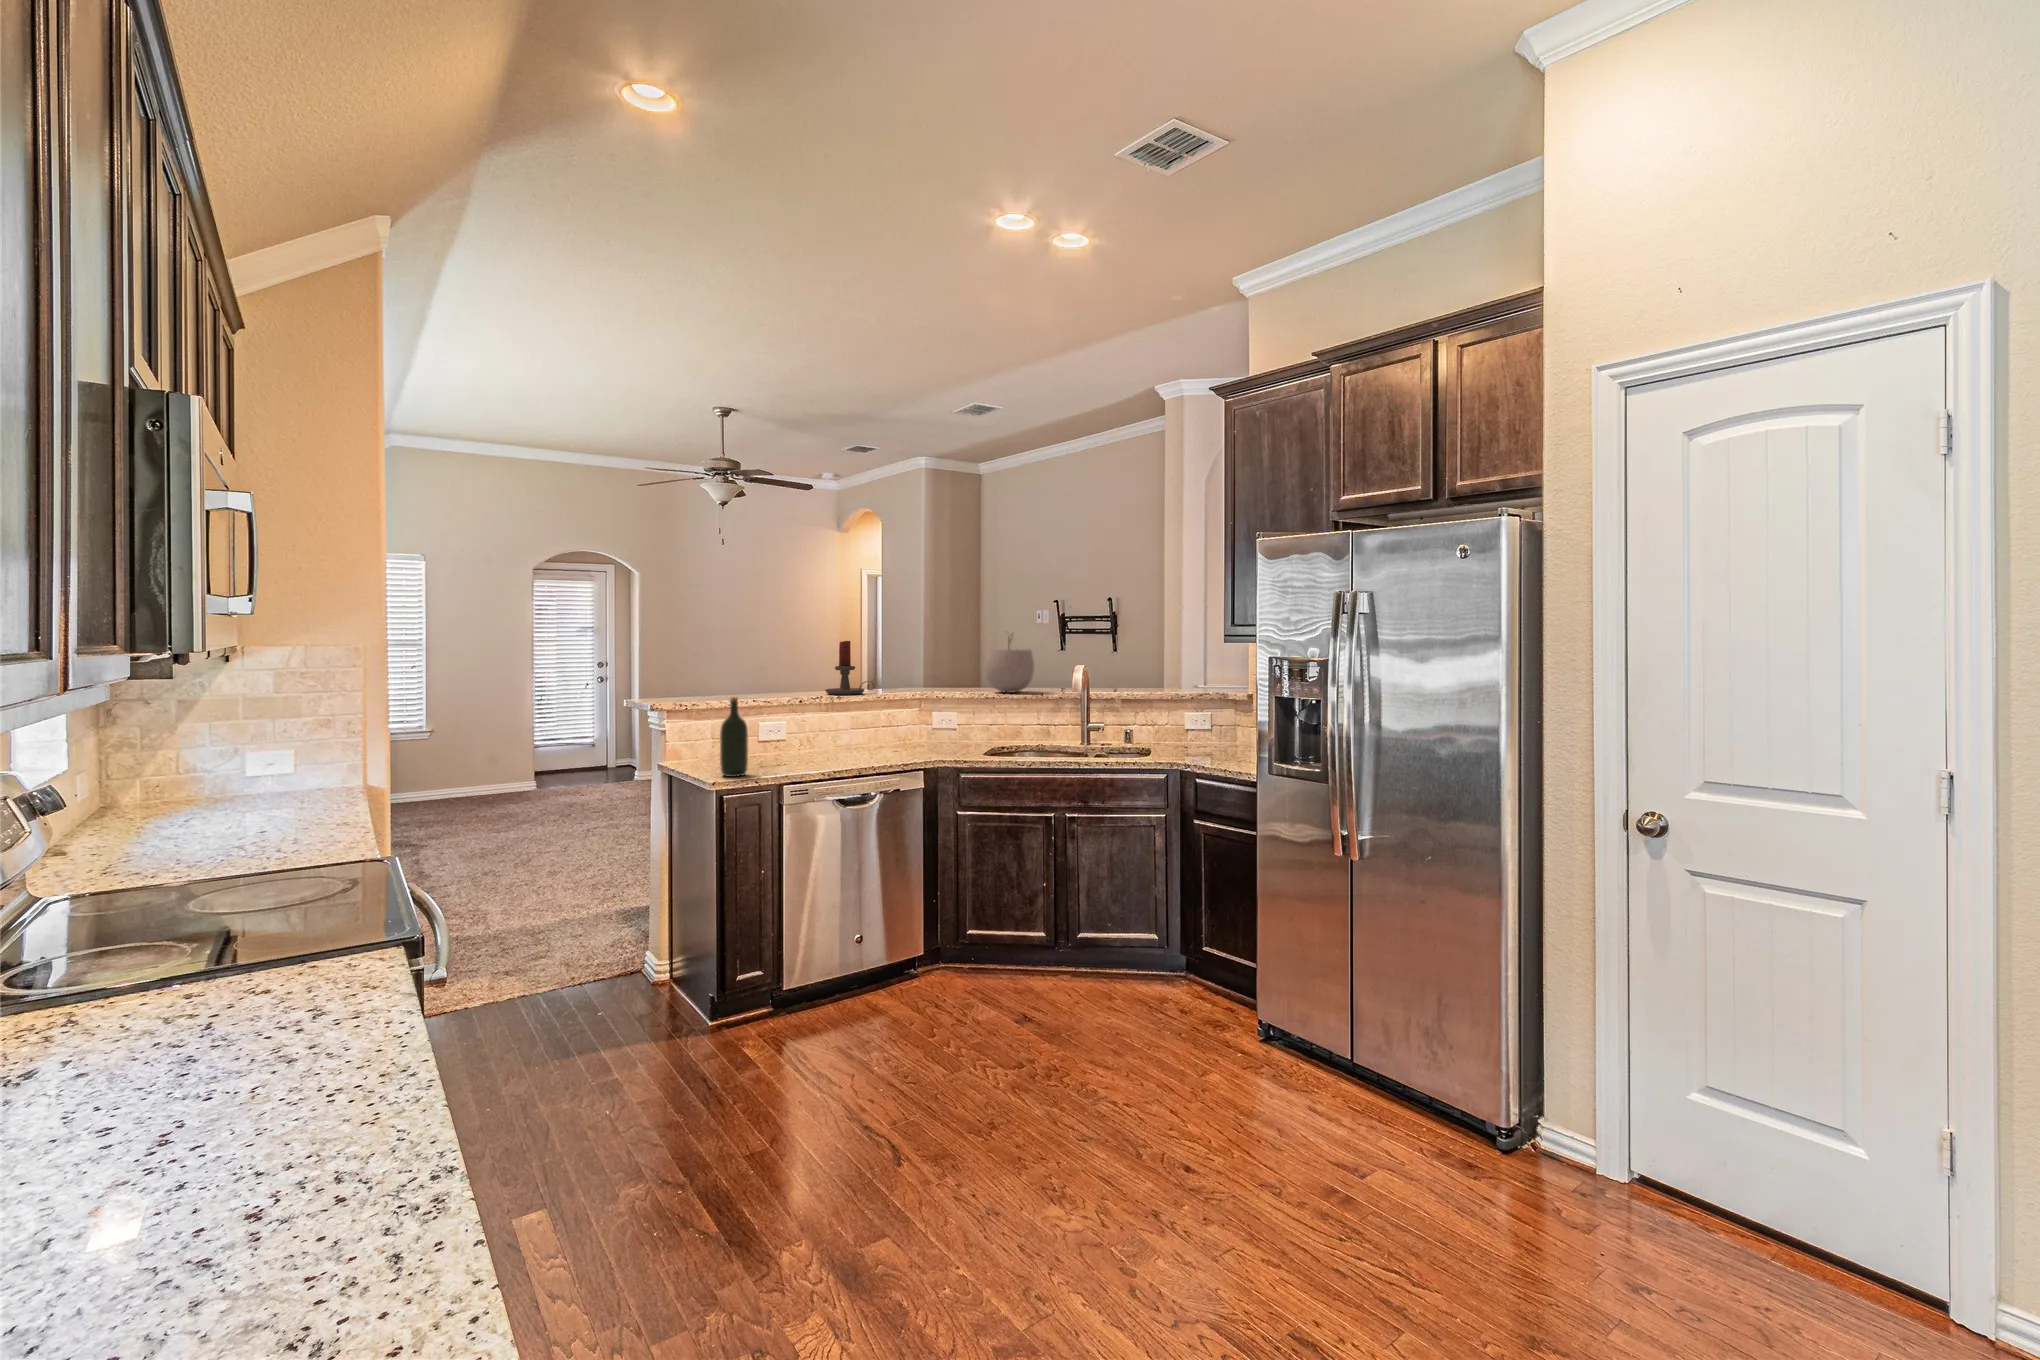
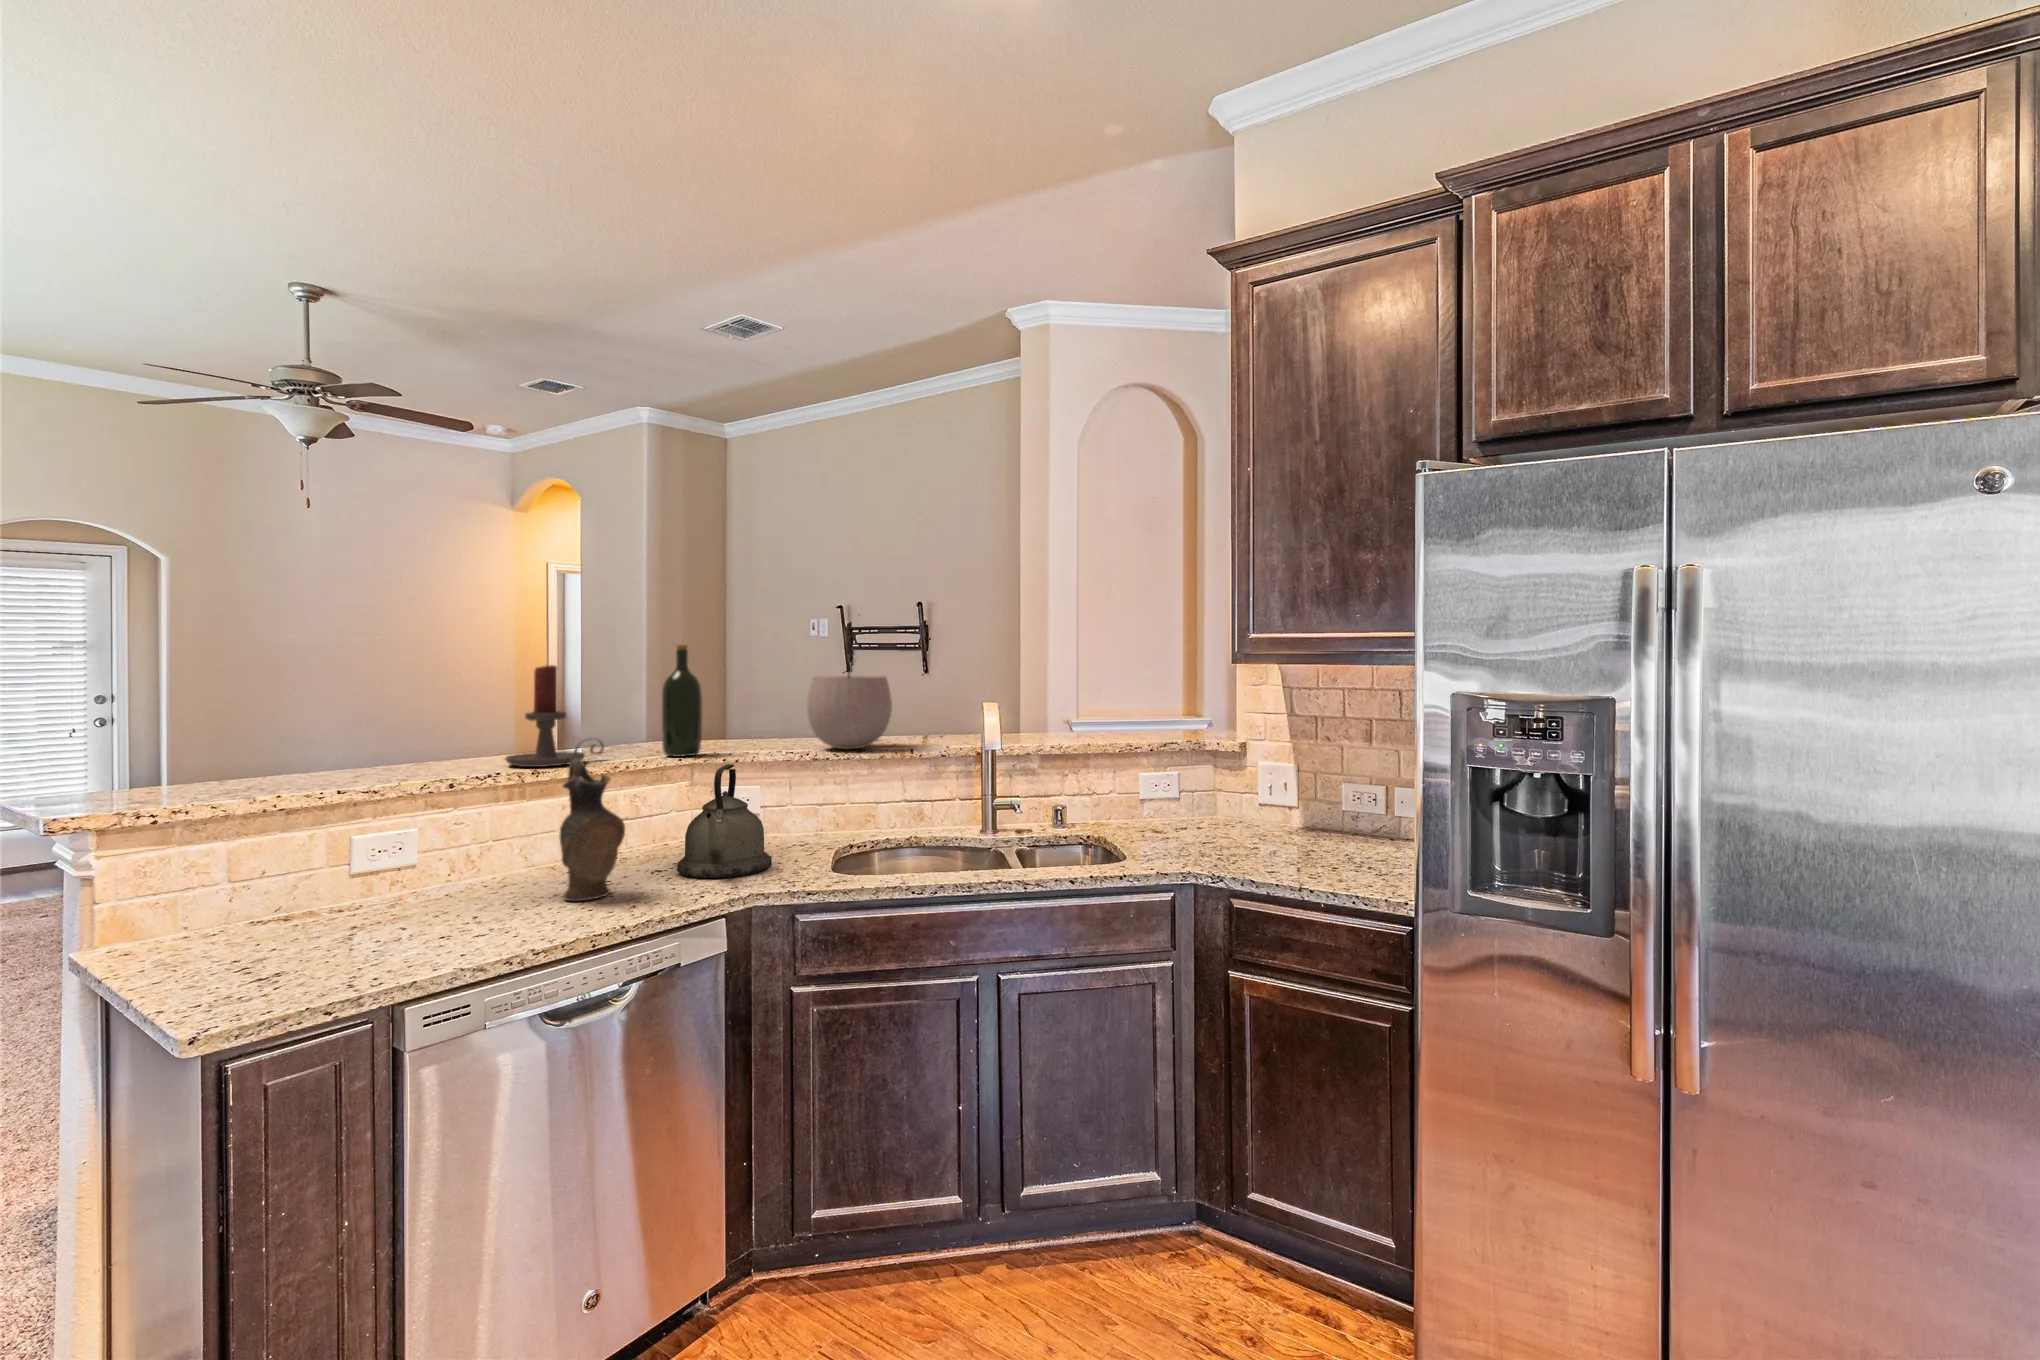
ceramic pitcher: none [849,688,879,759] -> present [559,758,625,901]
kettle: none [907,696,957,755] -> present [677,764,772,878]
wine bottle: present [720,697,748,777] -> present [662,645,702,757]

